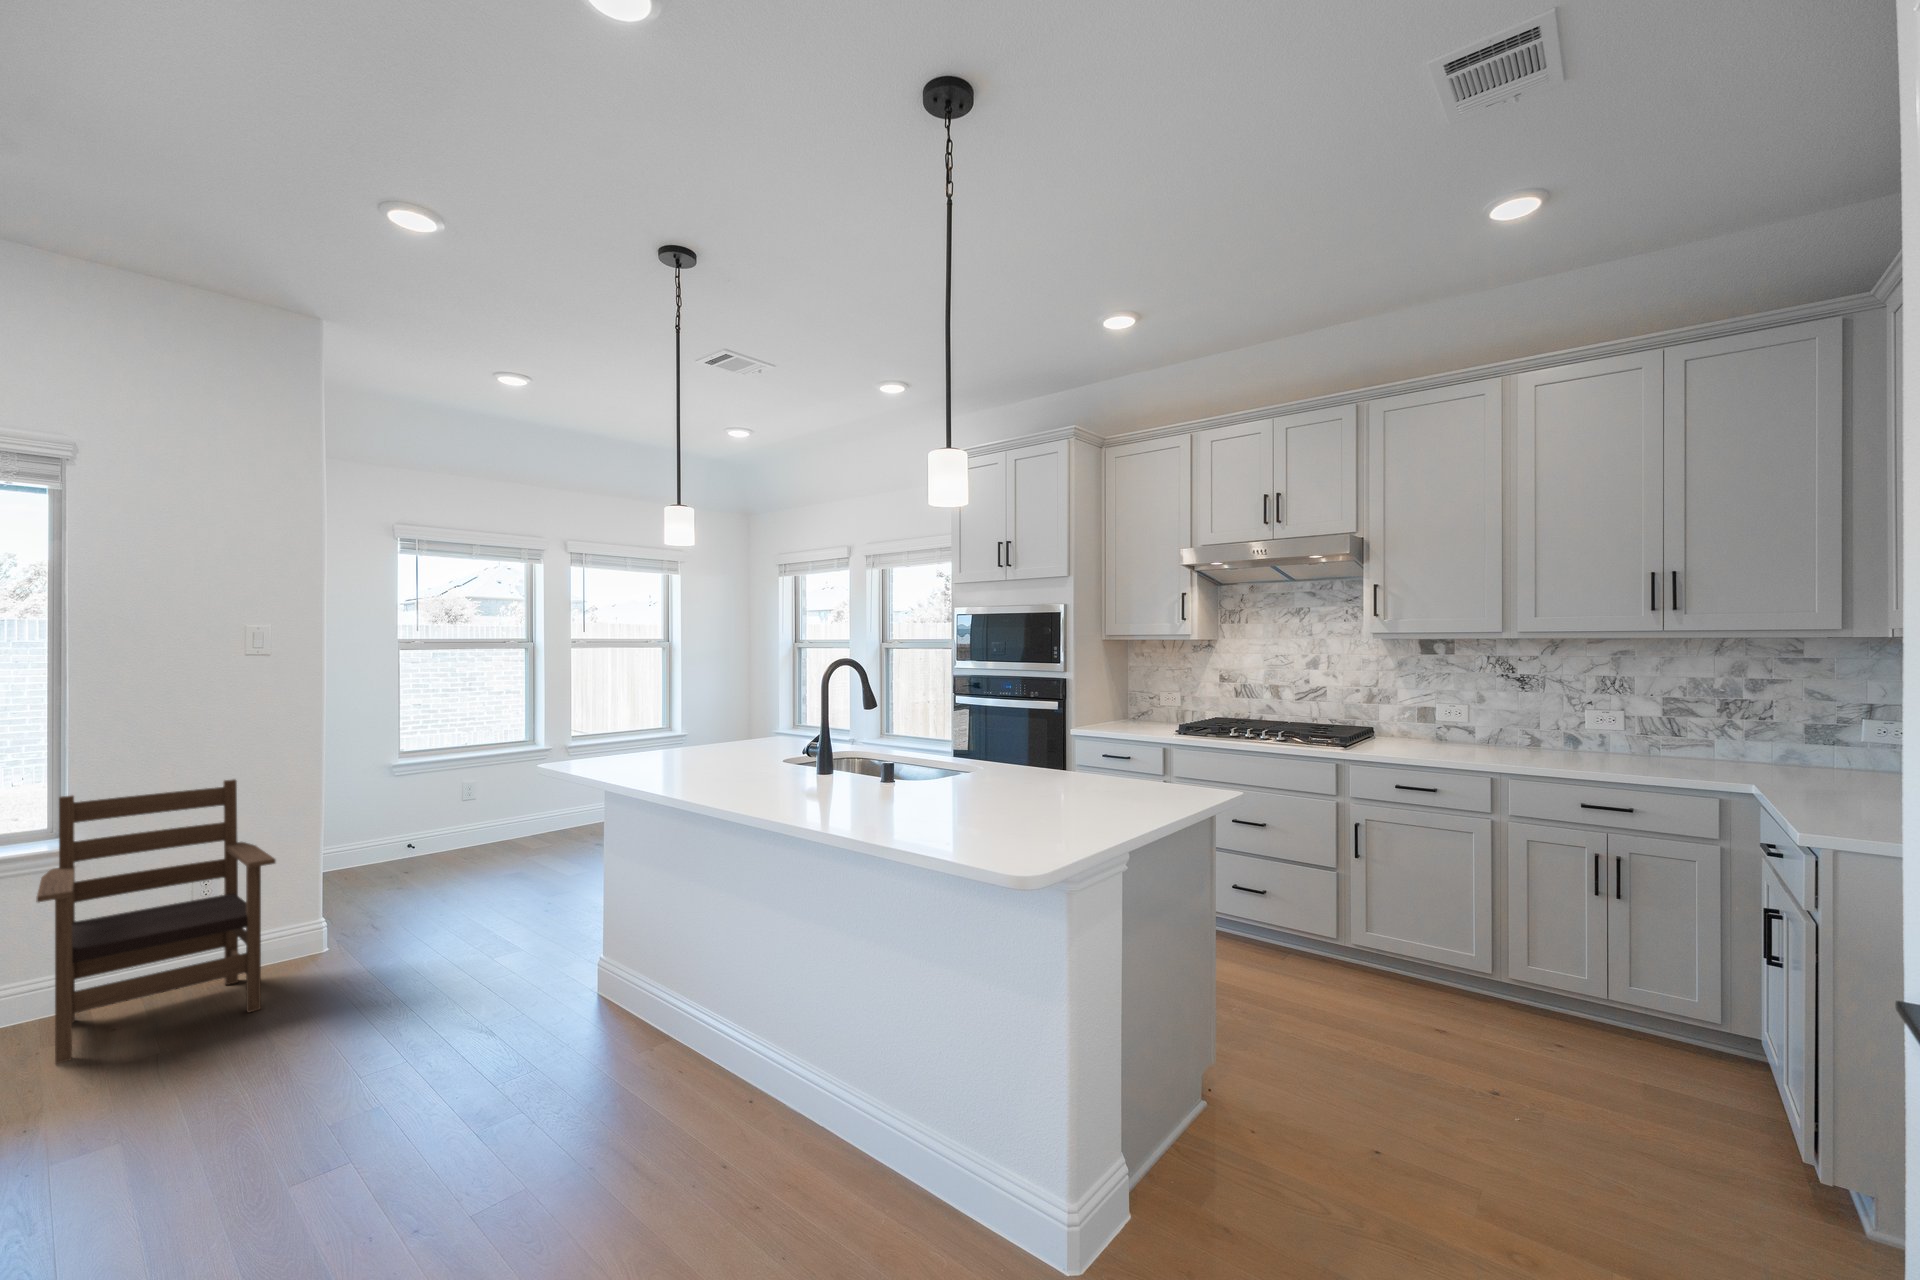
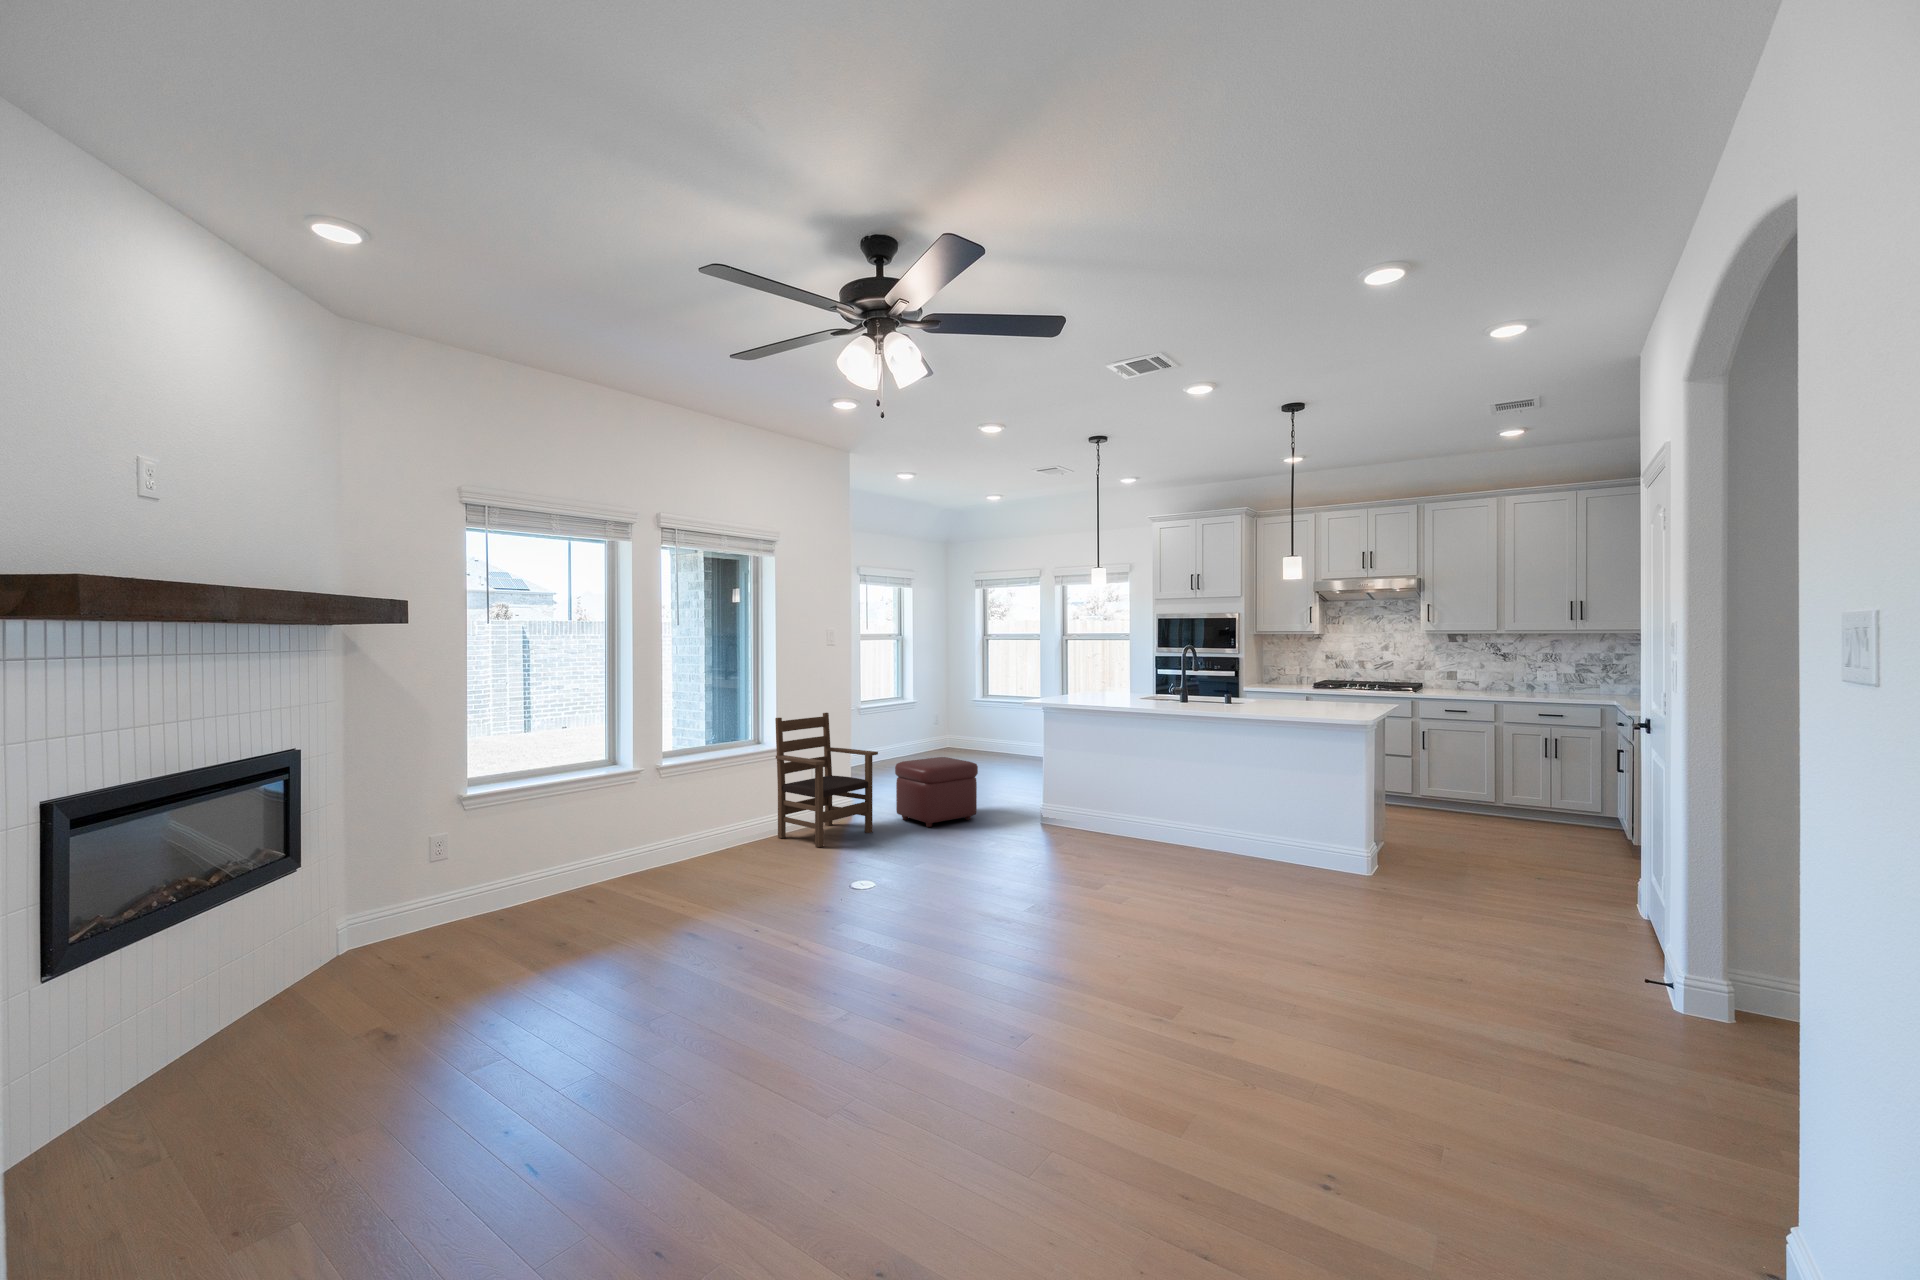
ottoman: none [365,852,516,997] -> present [895,757,978,827]

